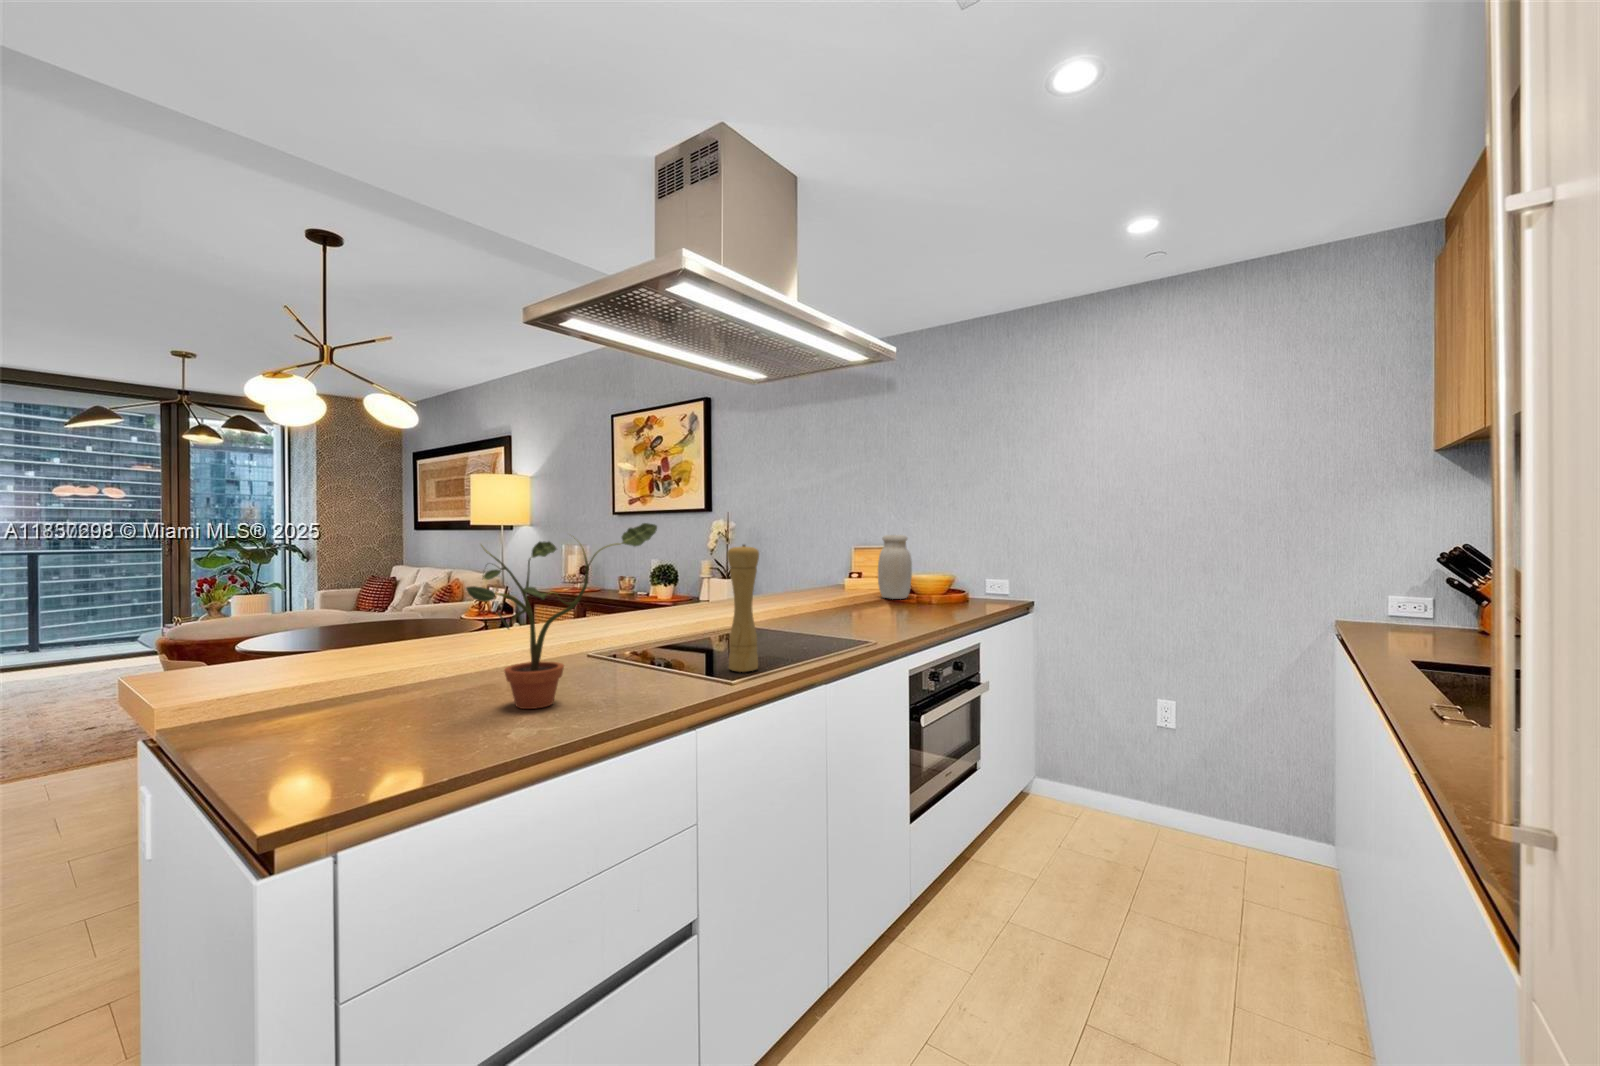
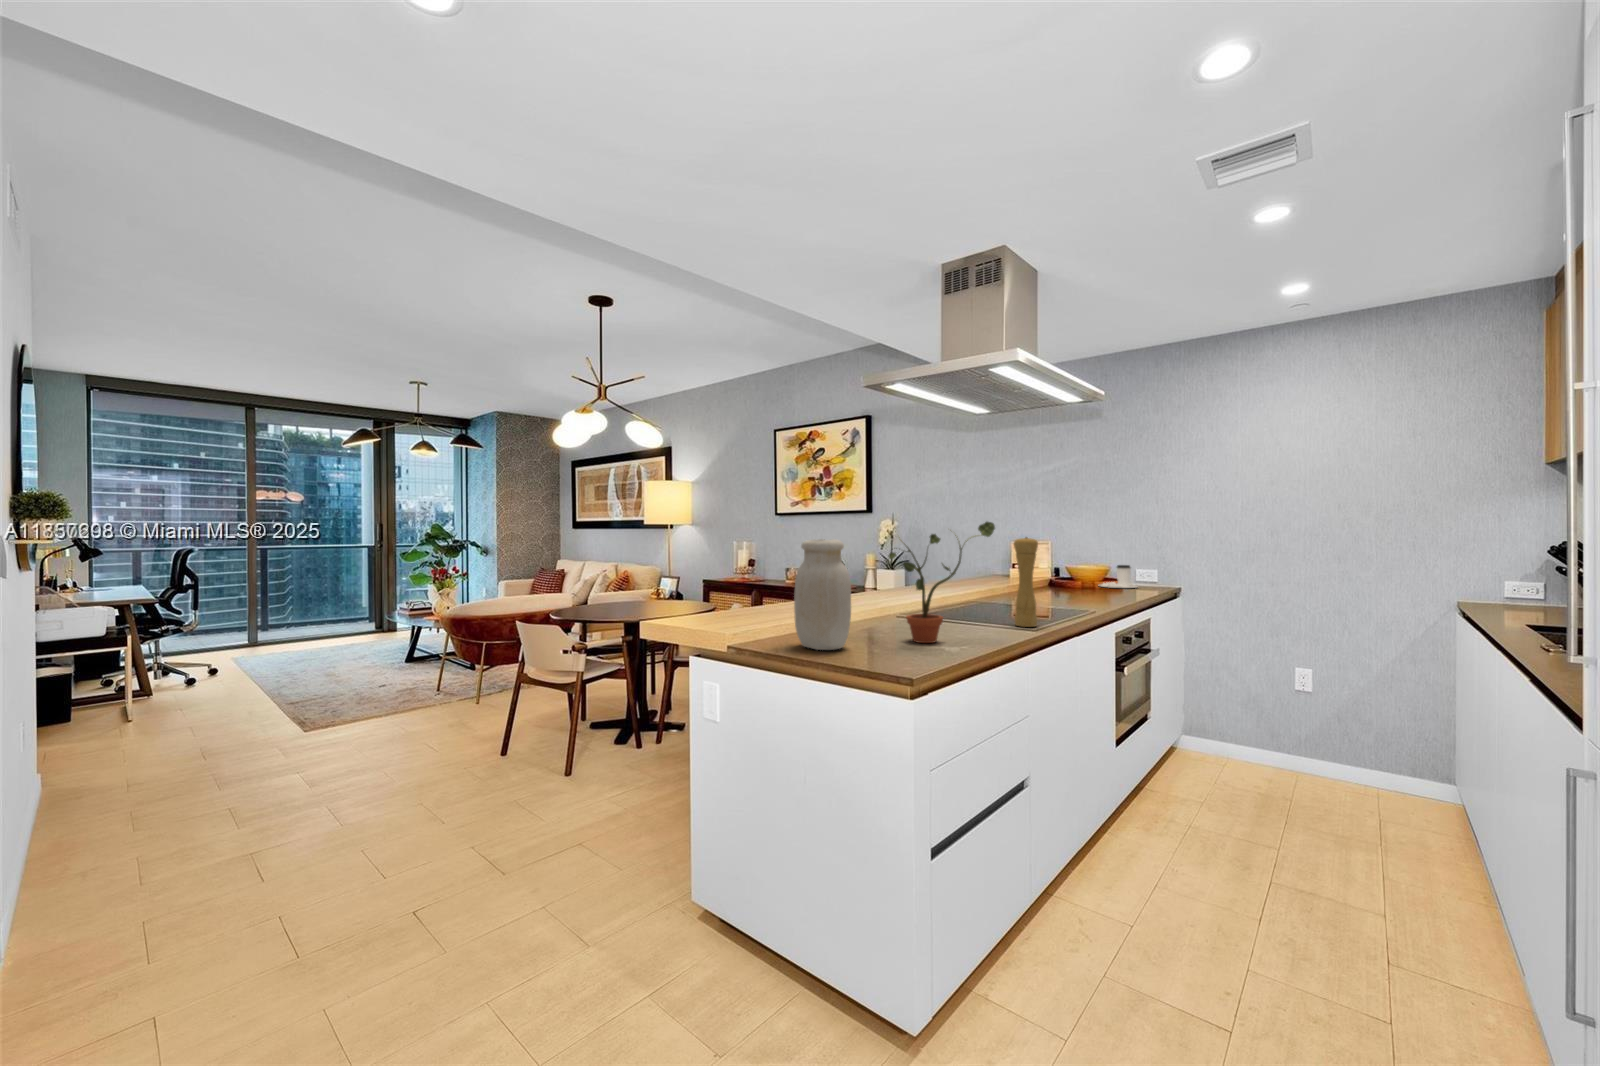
jar: present [878,535,912,599] -> present [794,539,851,650]
coffee cup: none [941,575,987,604] -> present [1100,565,1137,588]

